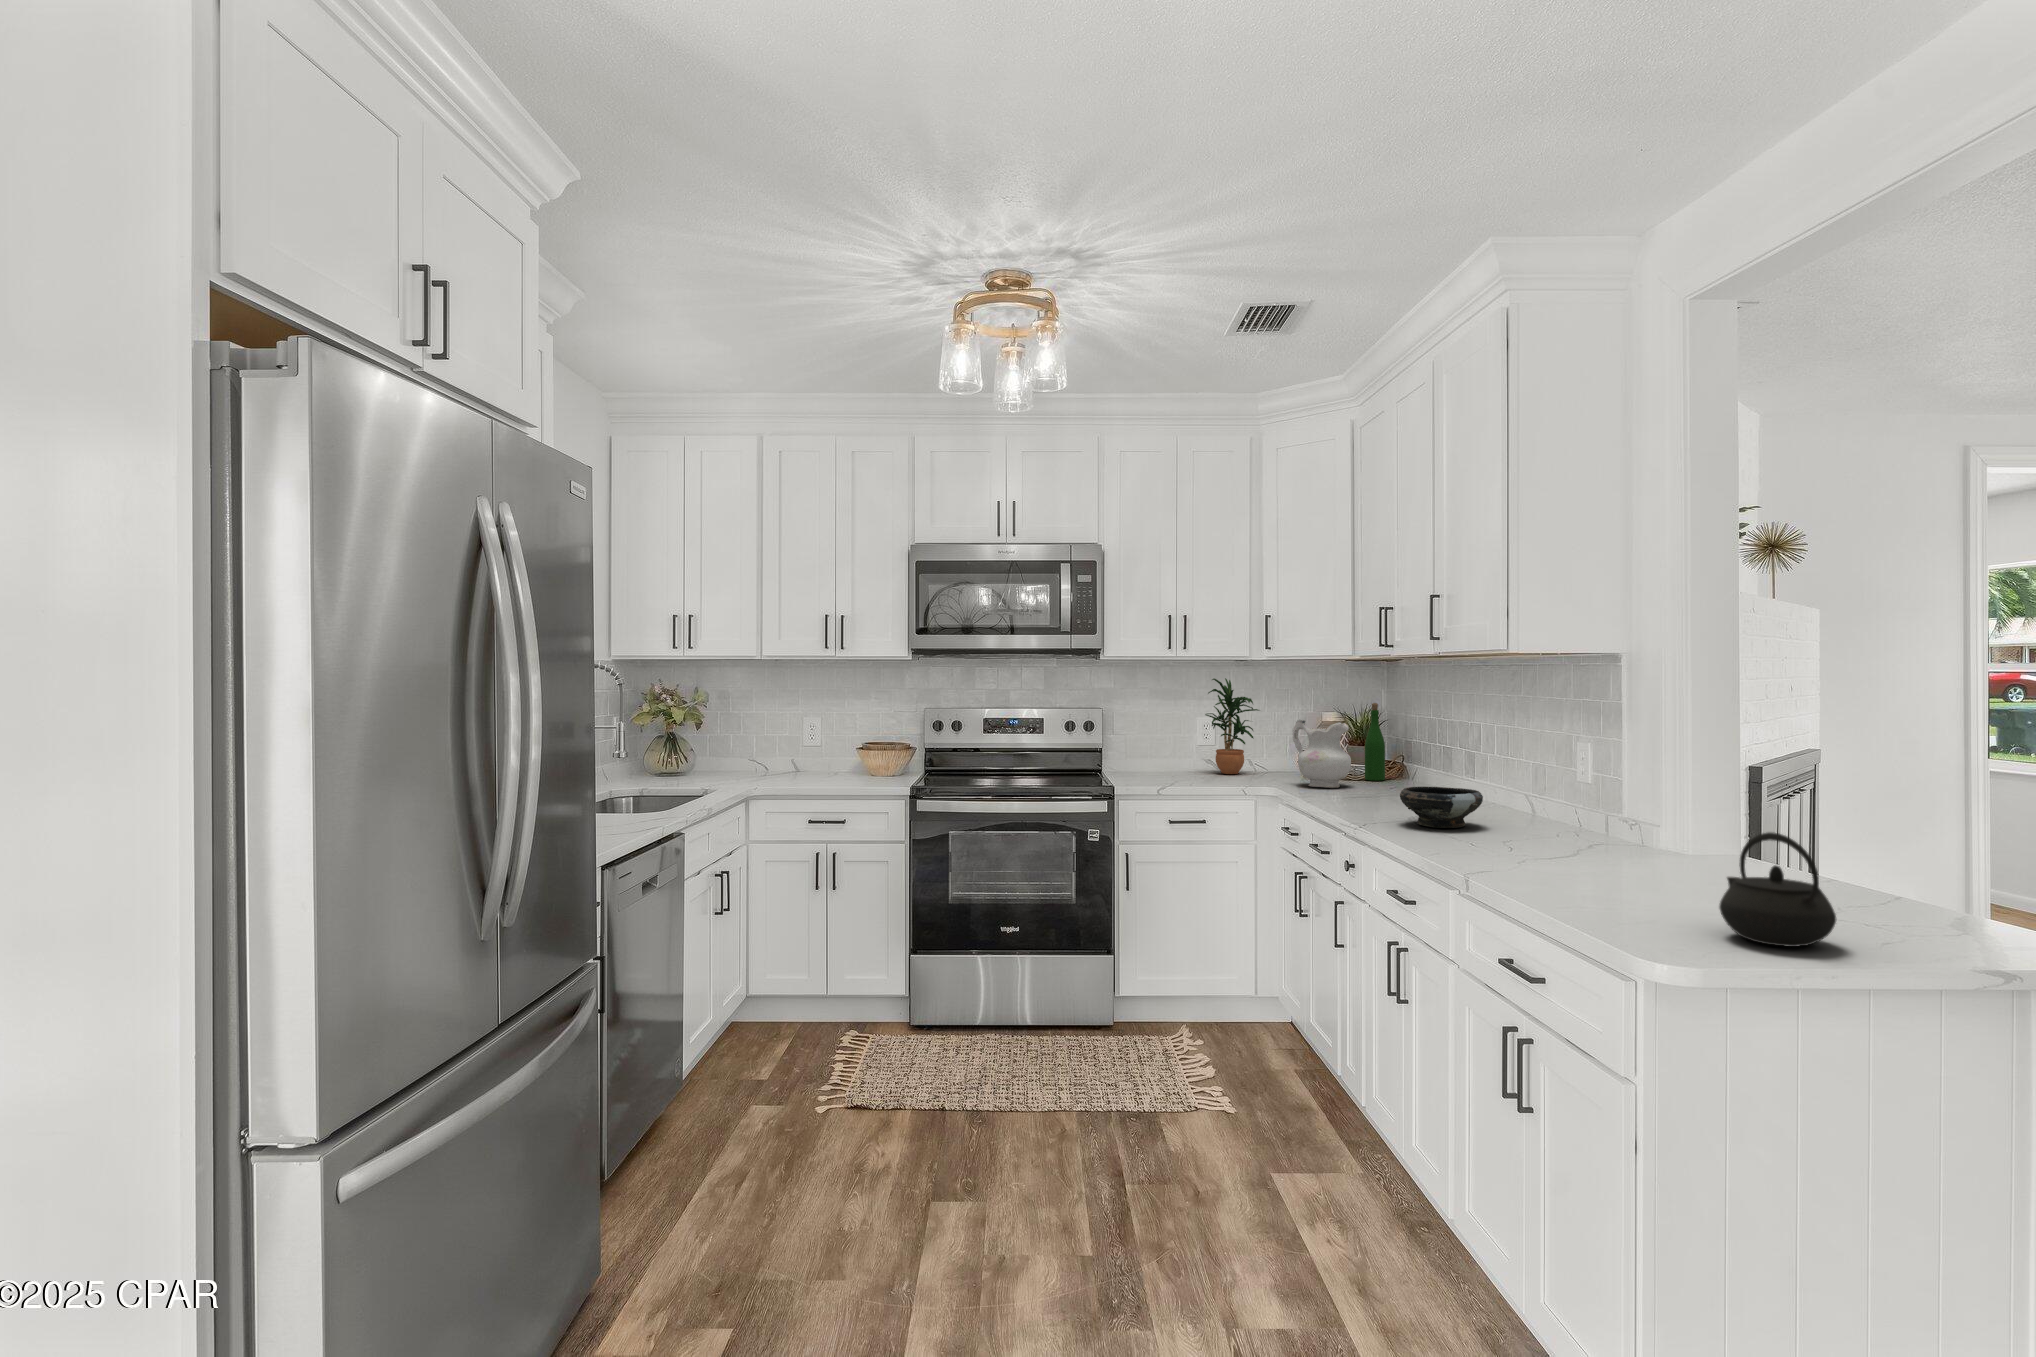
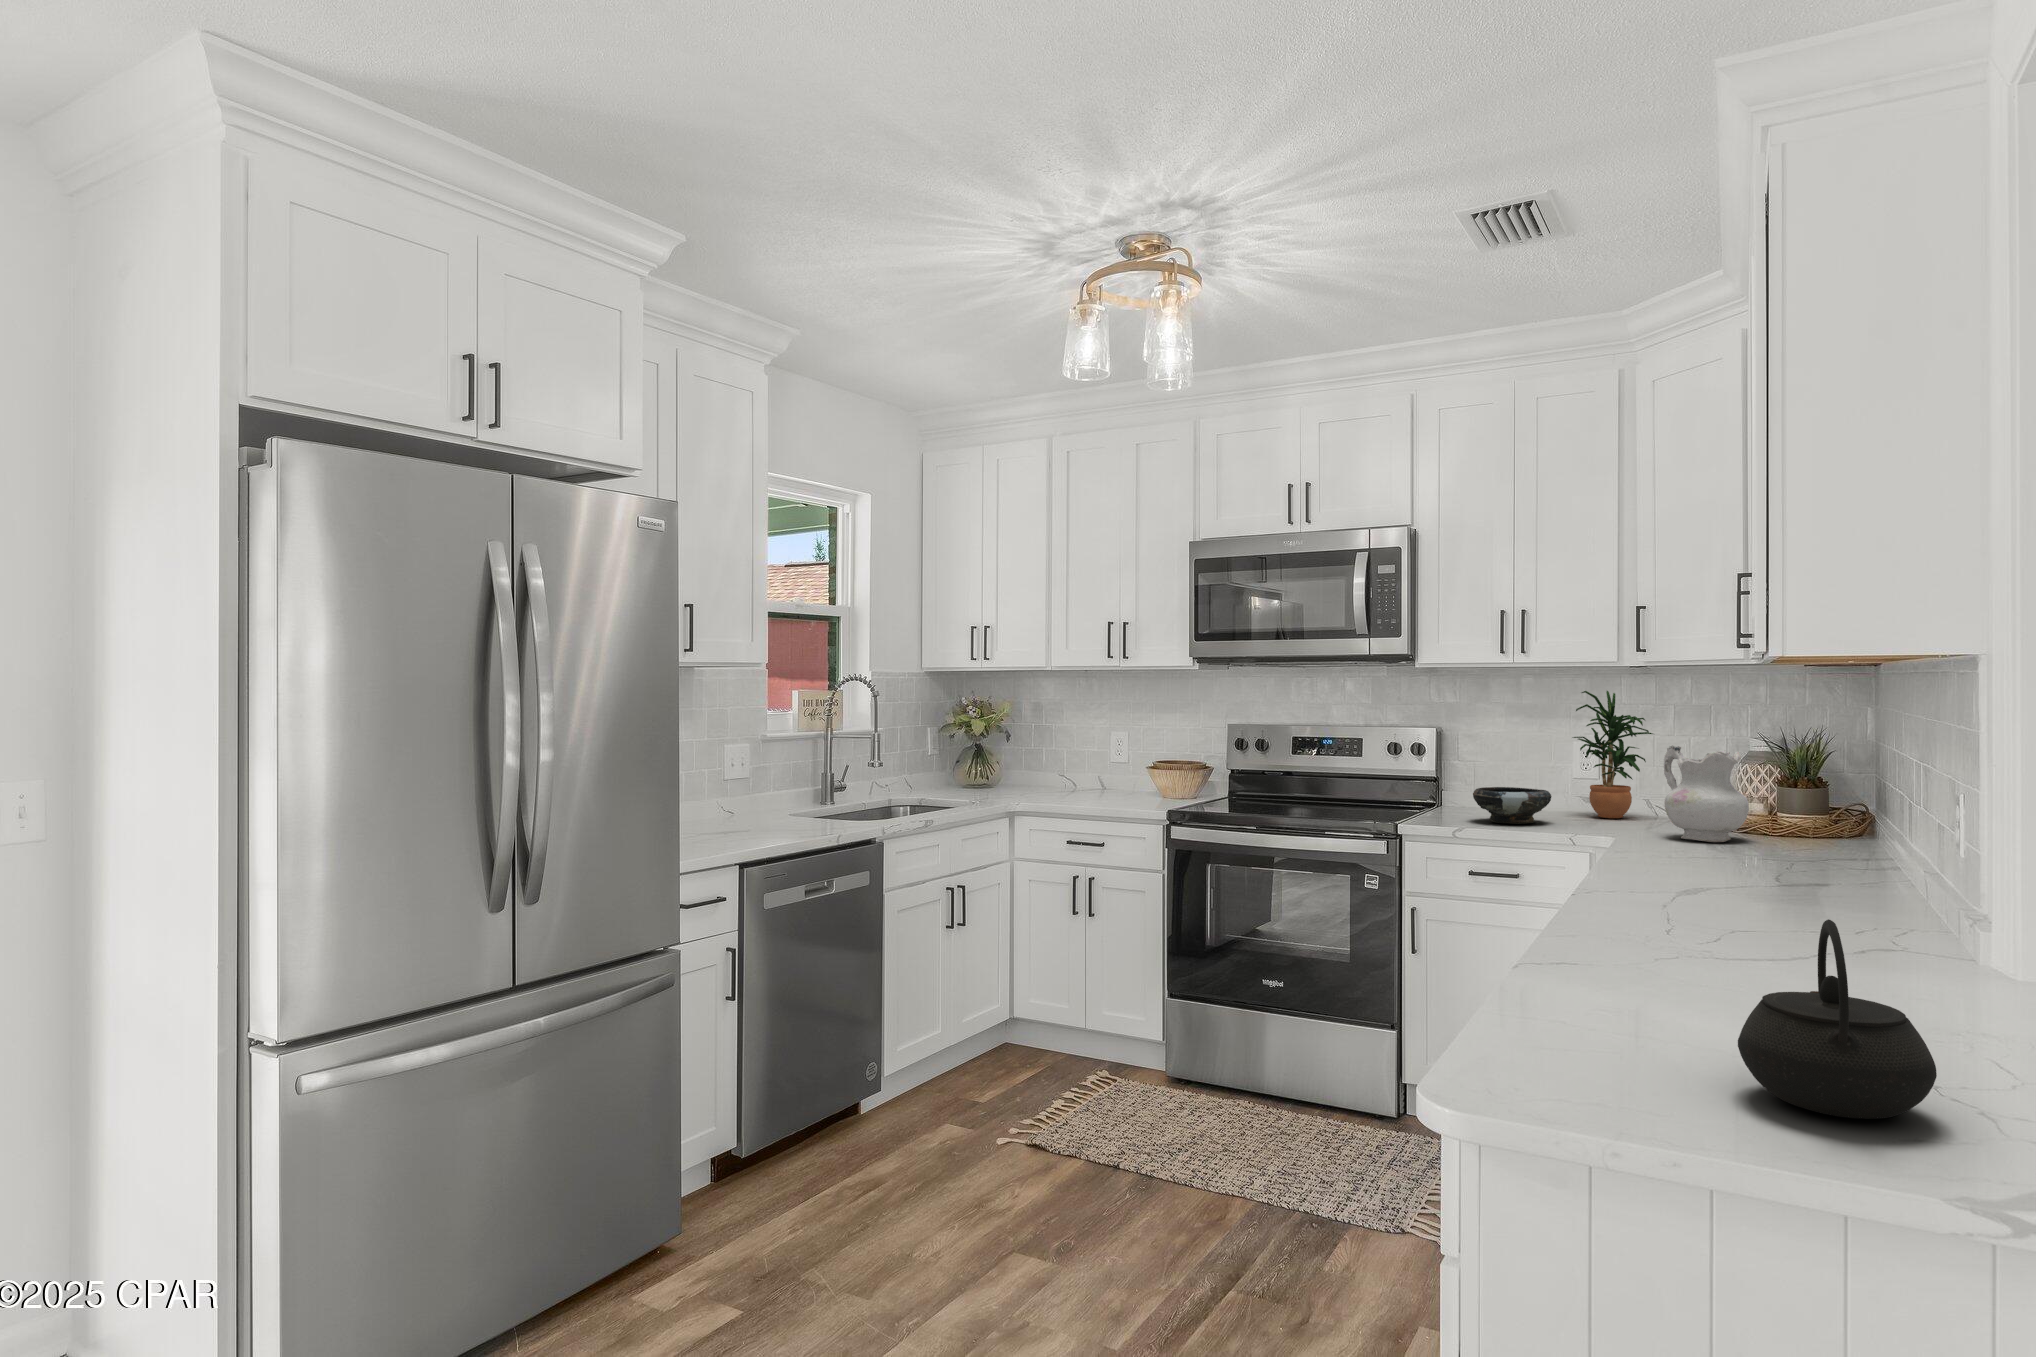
wine bottle: present [1365,703,1385,781] -> none [1796,725,1832,838]
bowl: present [1400,787,1483,828] -> present [1473,787,1552,824]

